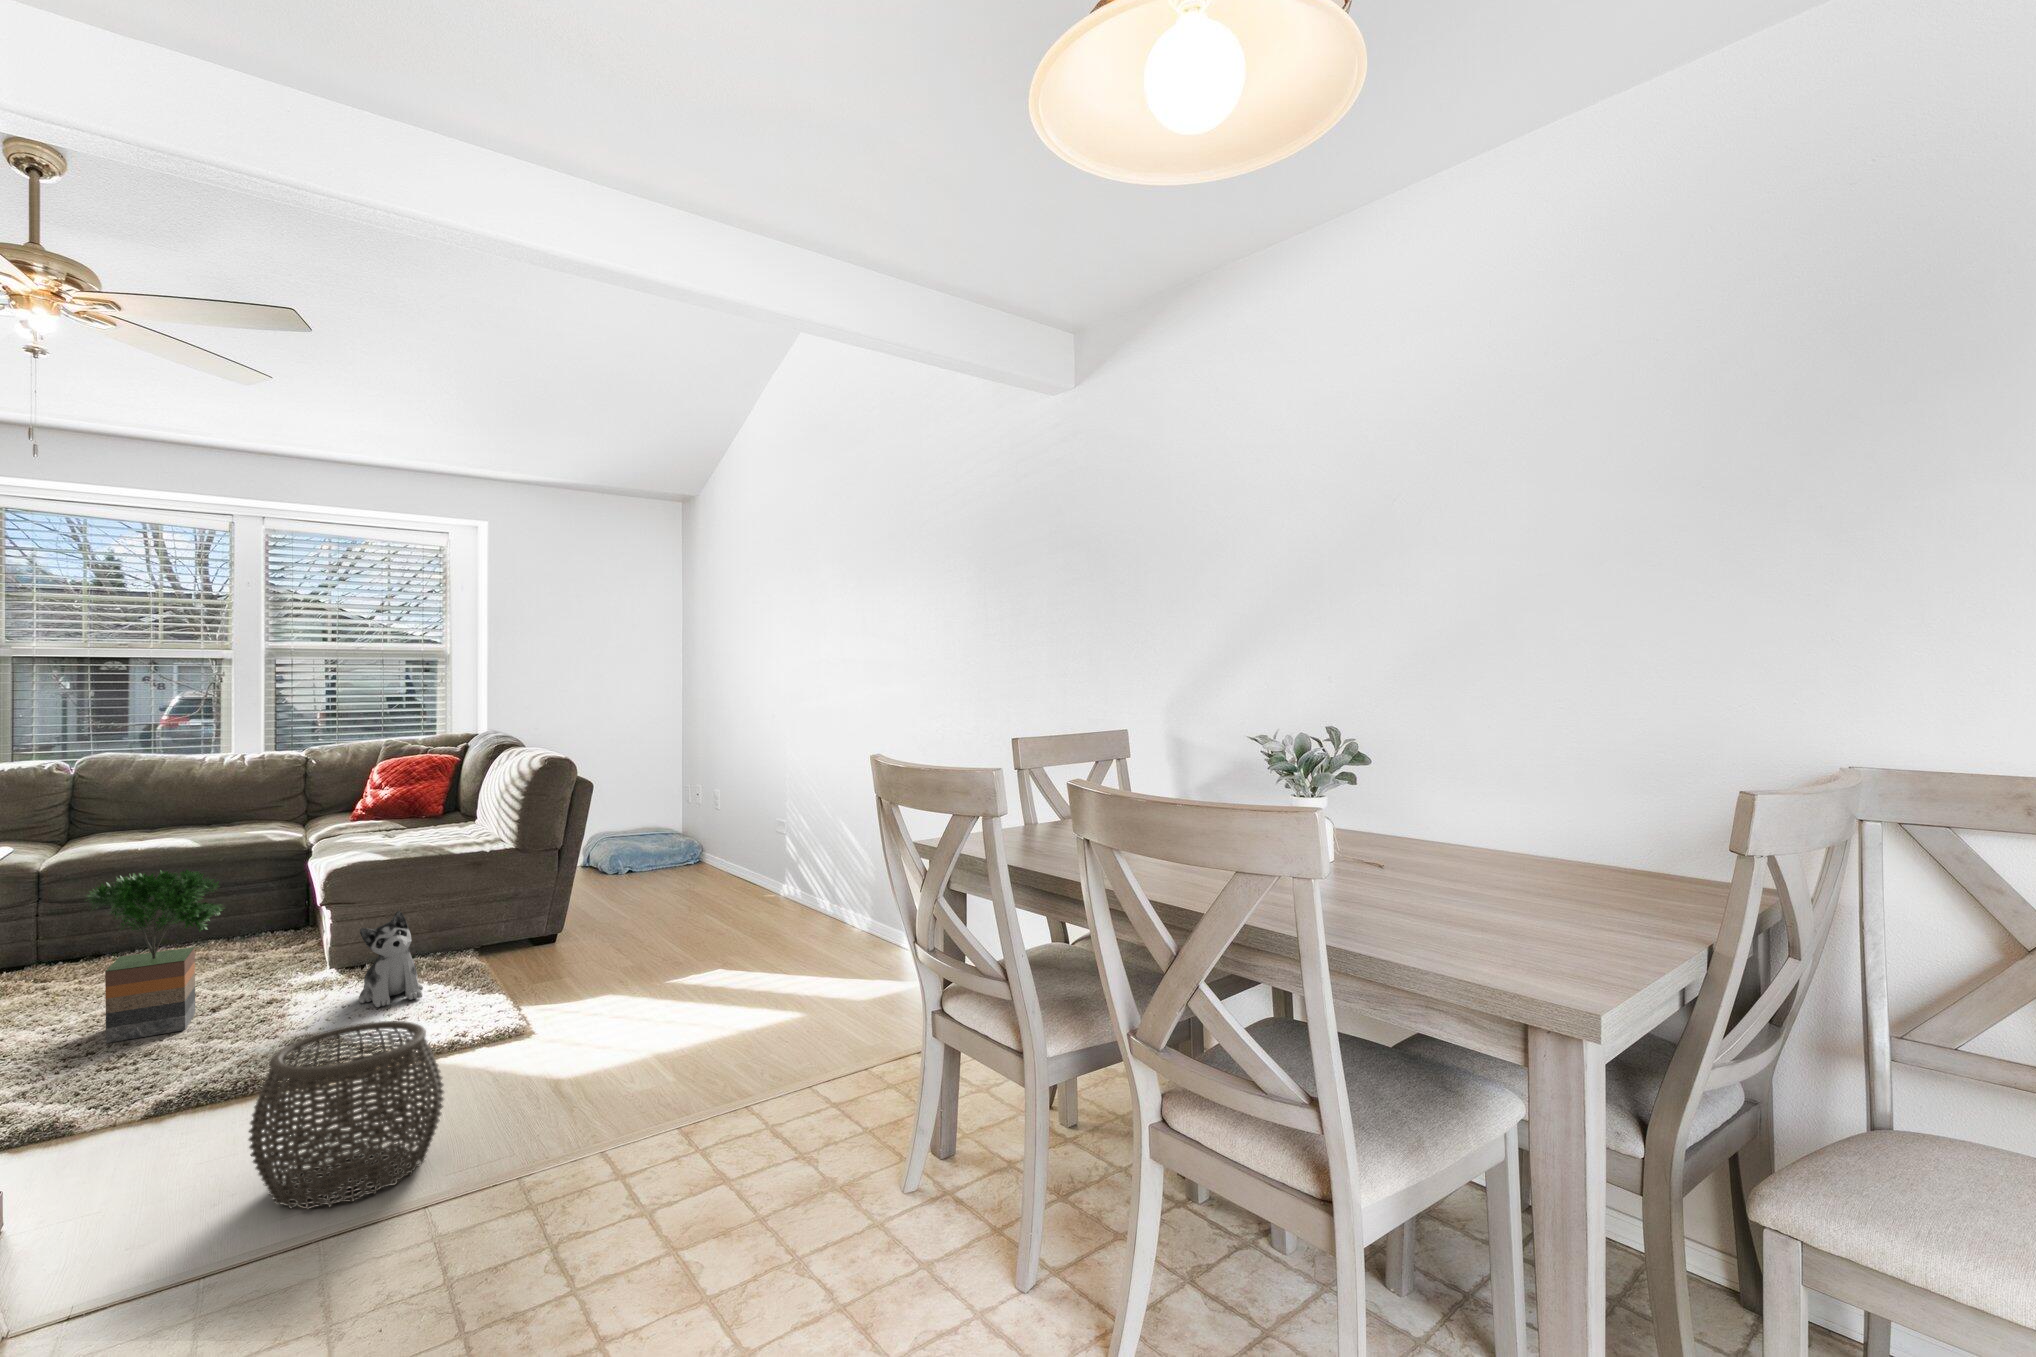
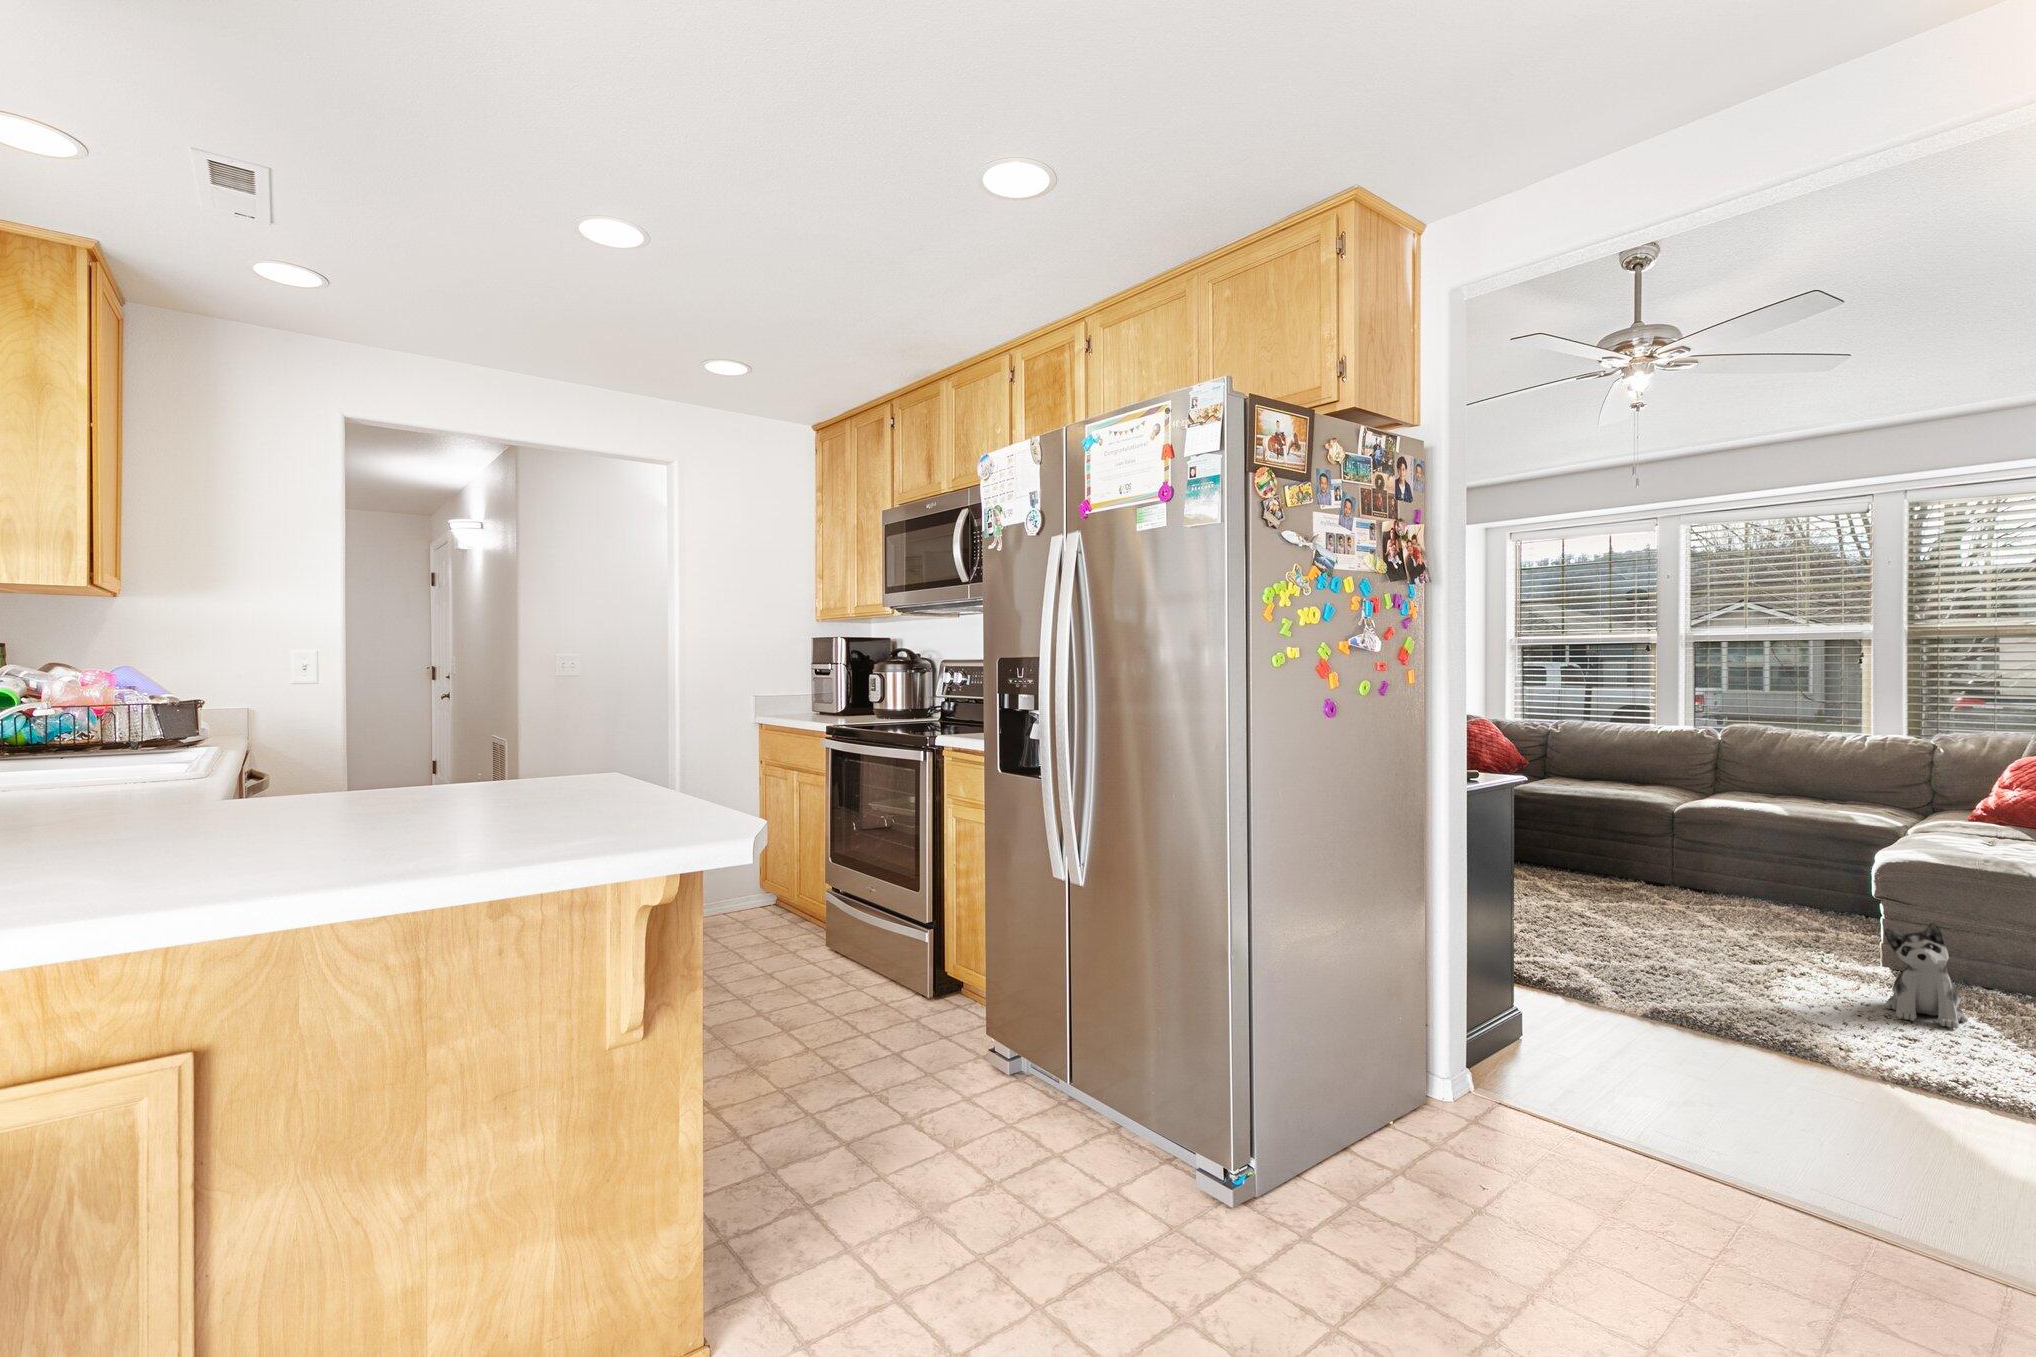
potted tree: present [86,869,222,1043] -> none [1654,823,1762,969]
woven basket: present [249,1021,444,1209] -> none [1652,991,1841,1165]

